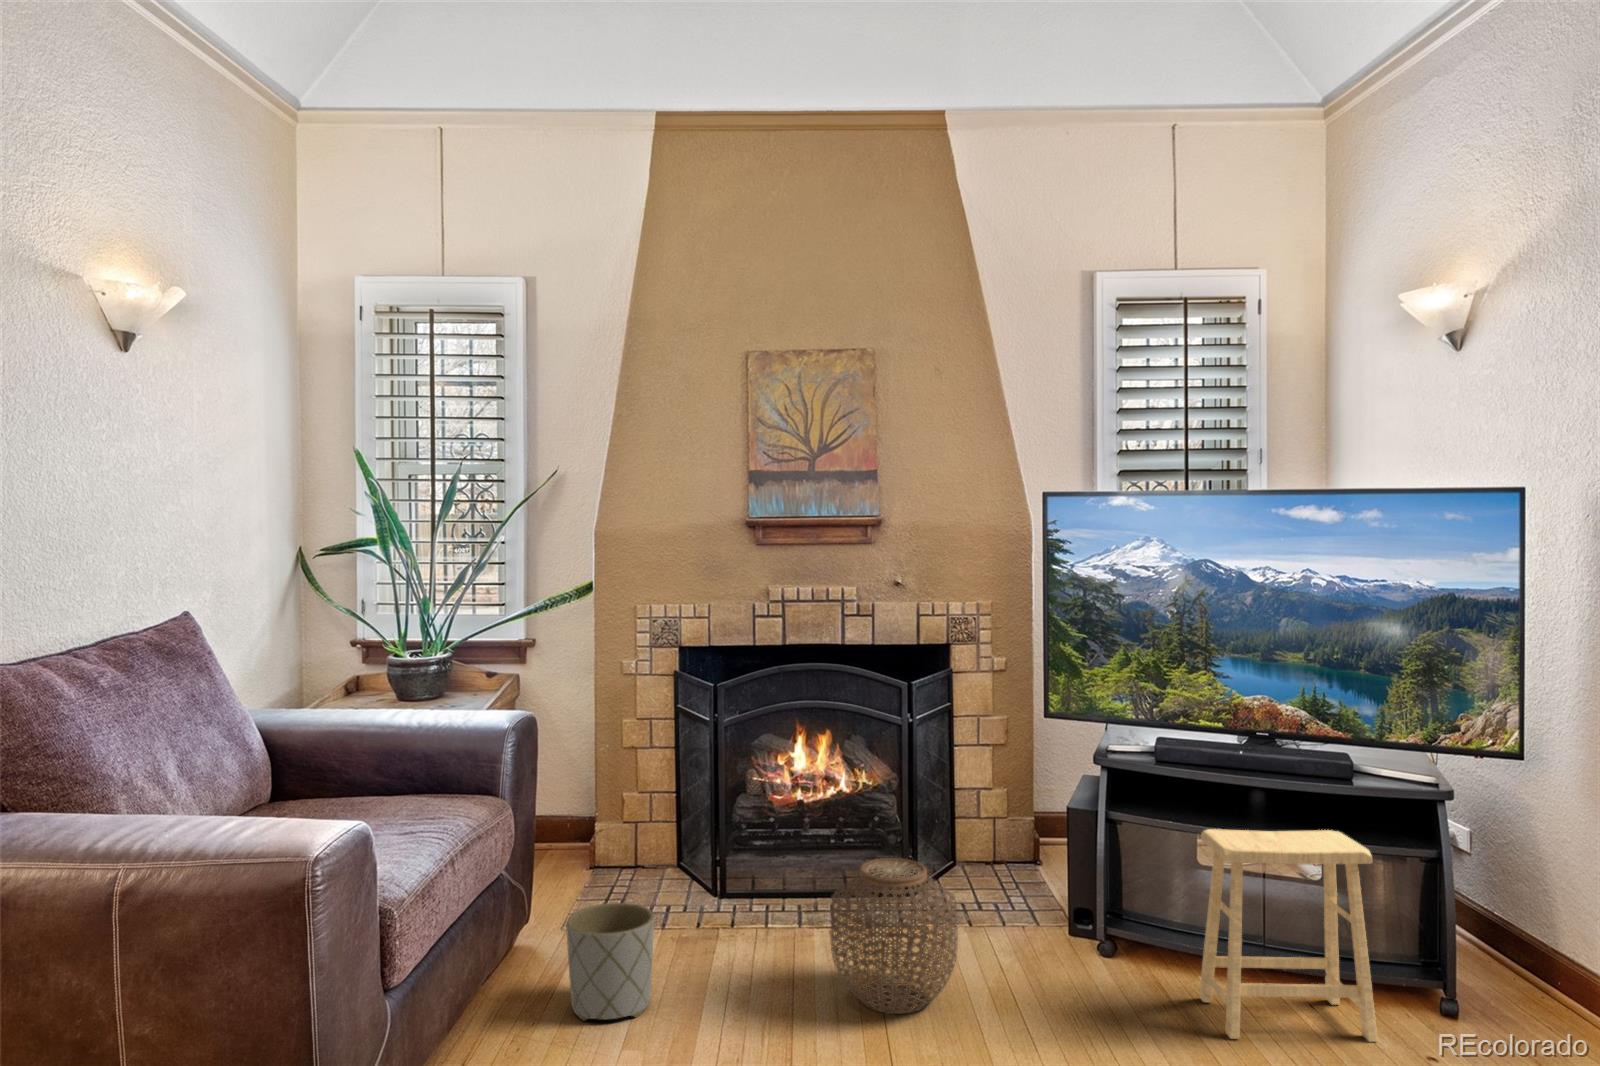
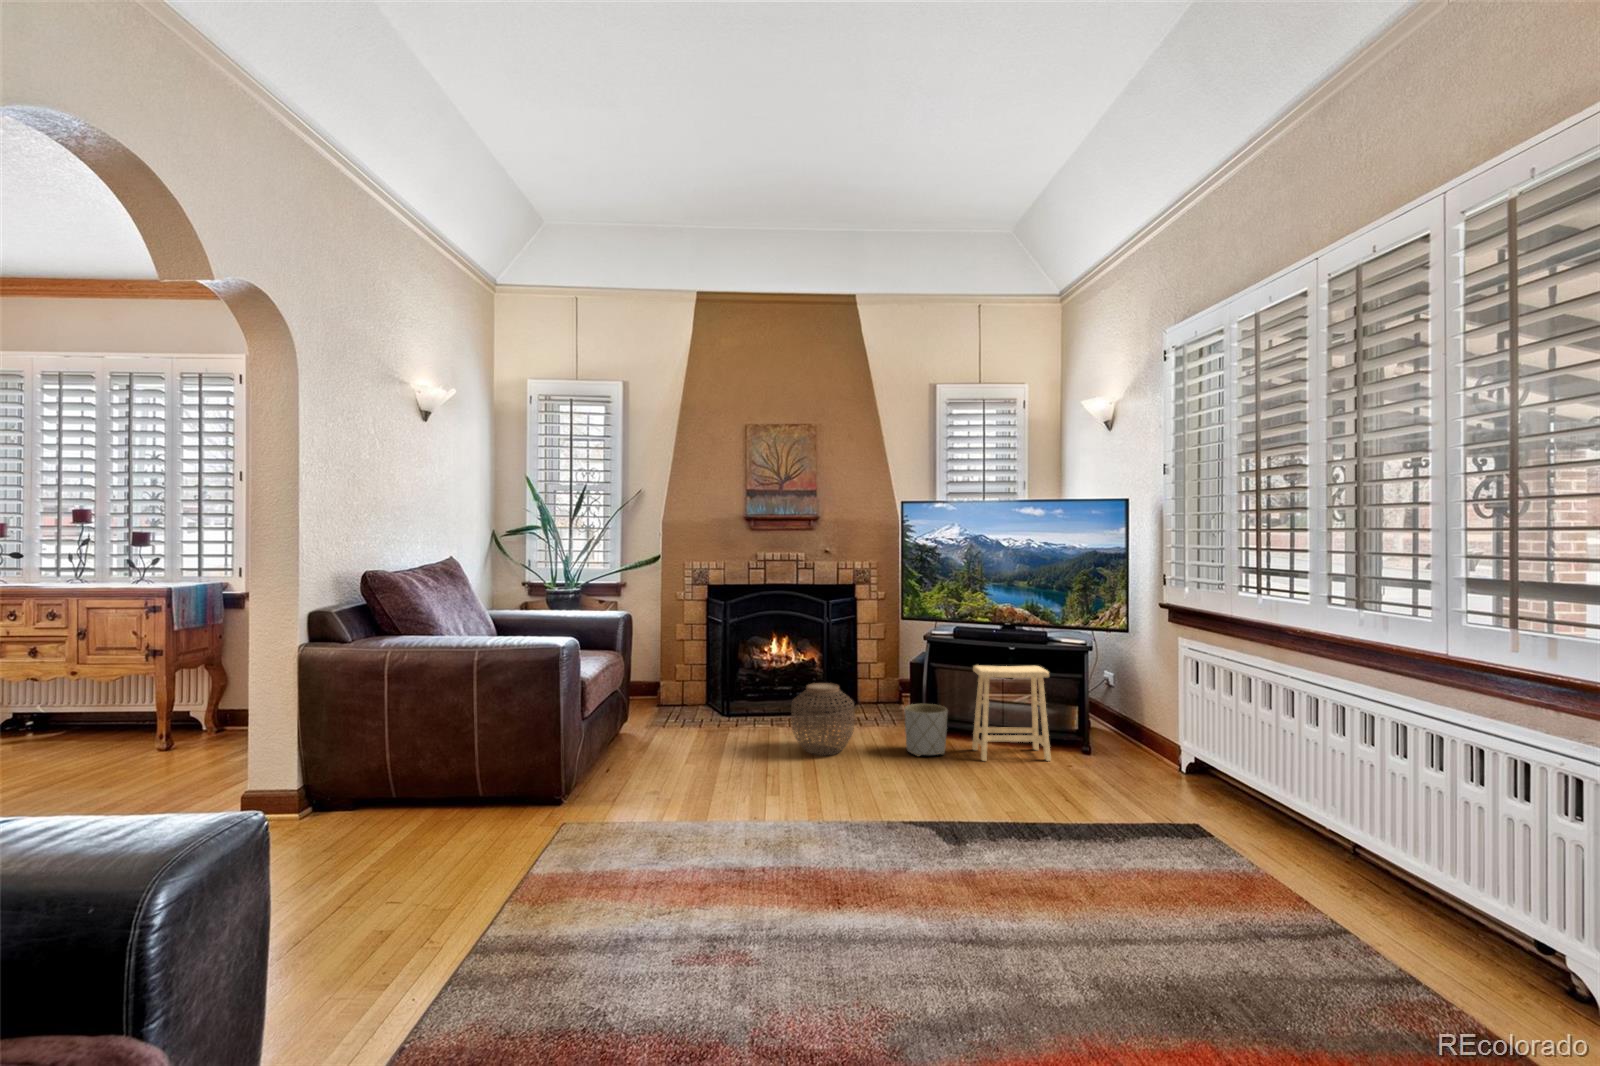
planter: present [566,903,654,1021] -> present [904,704,947,756]

